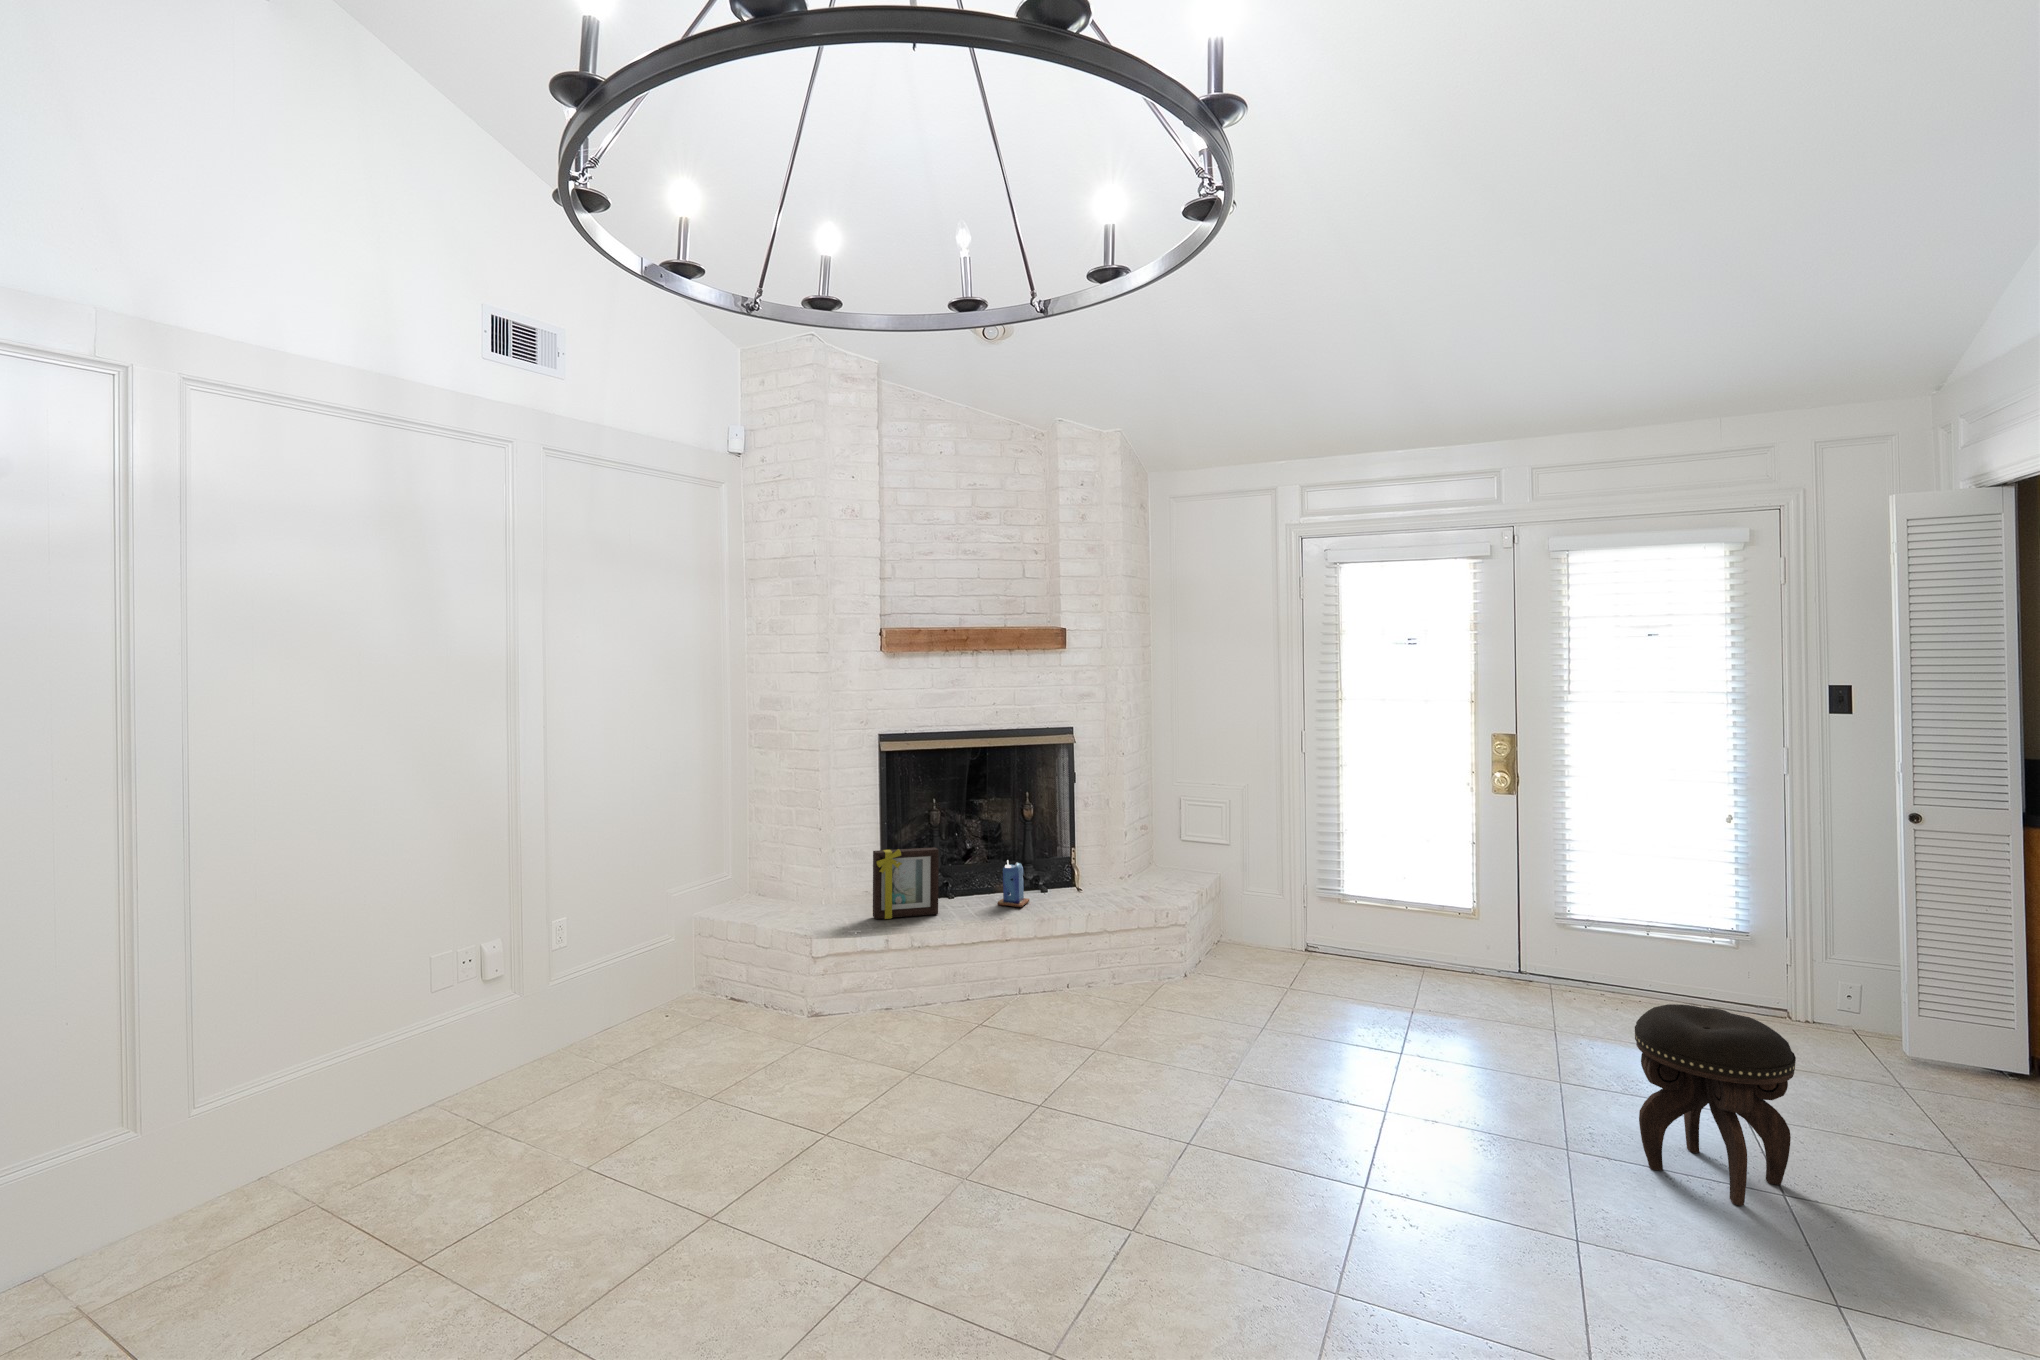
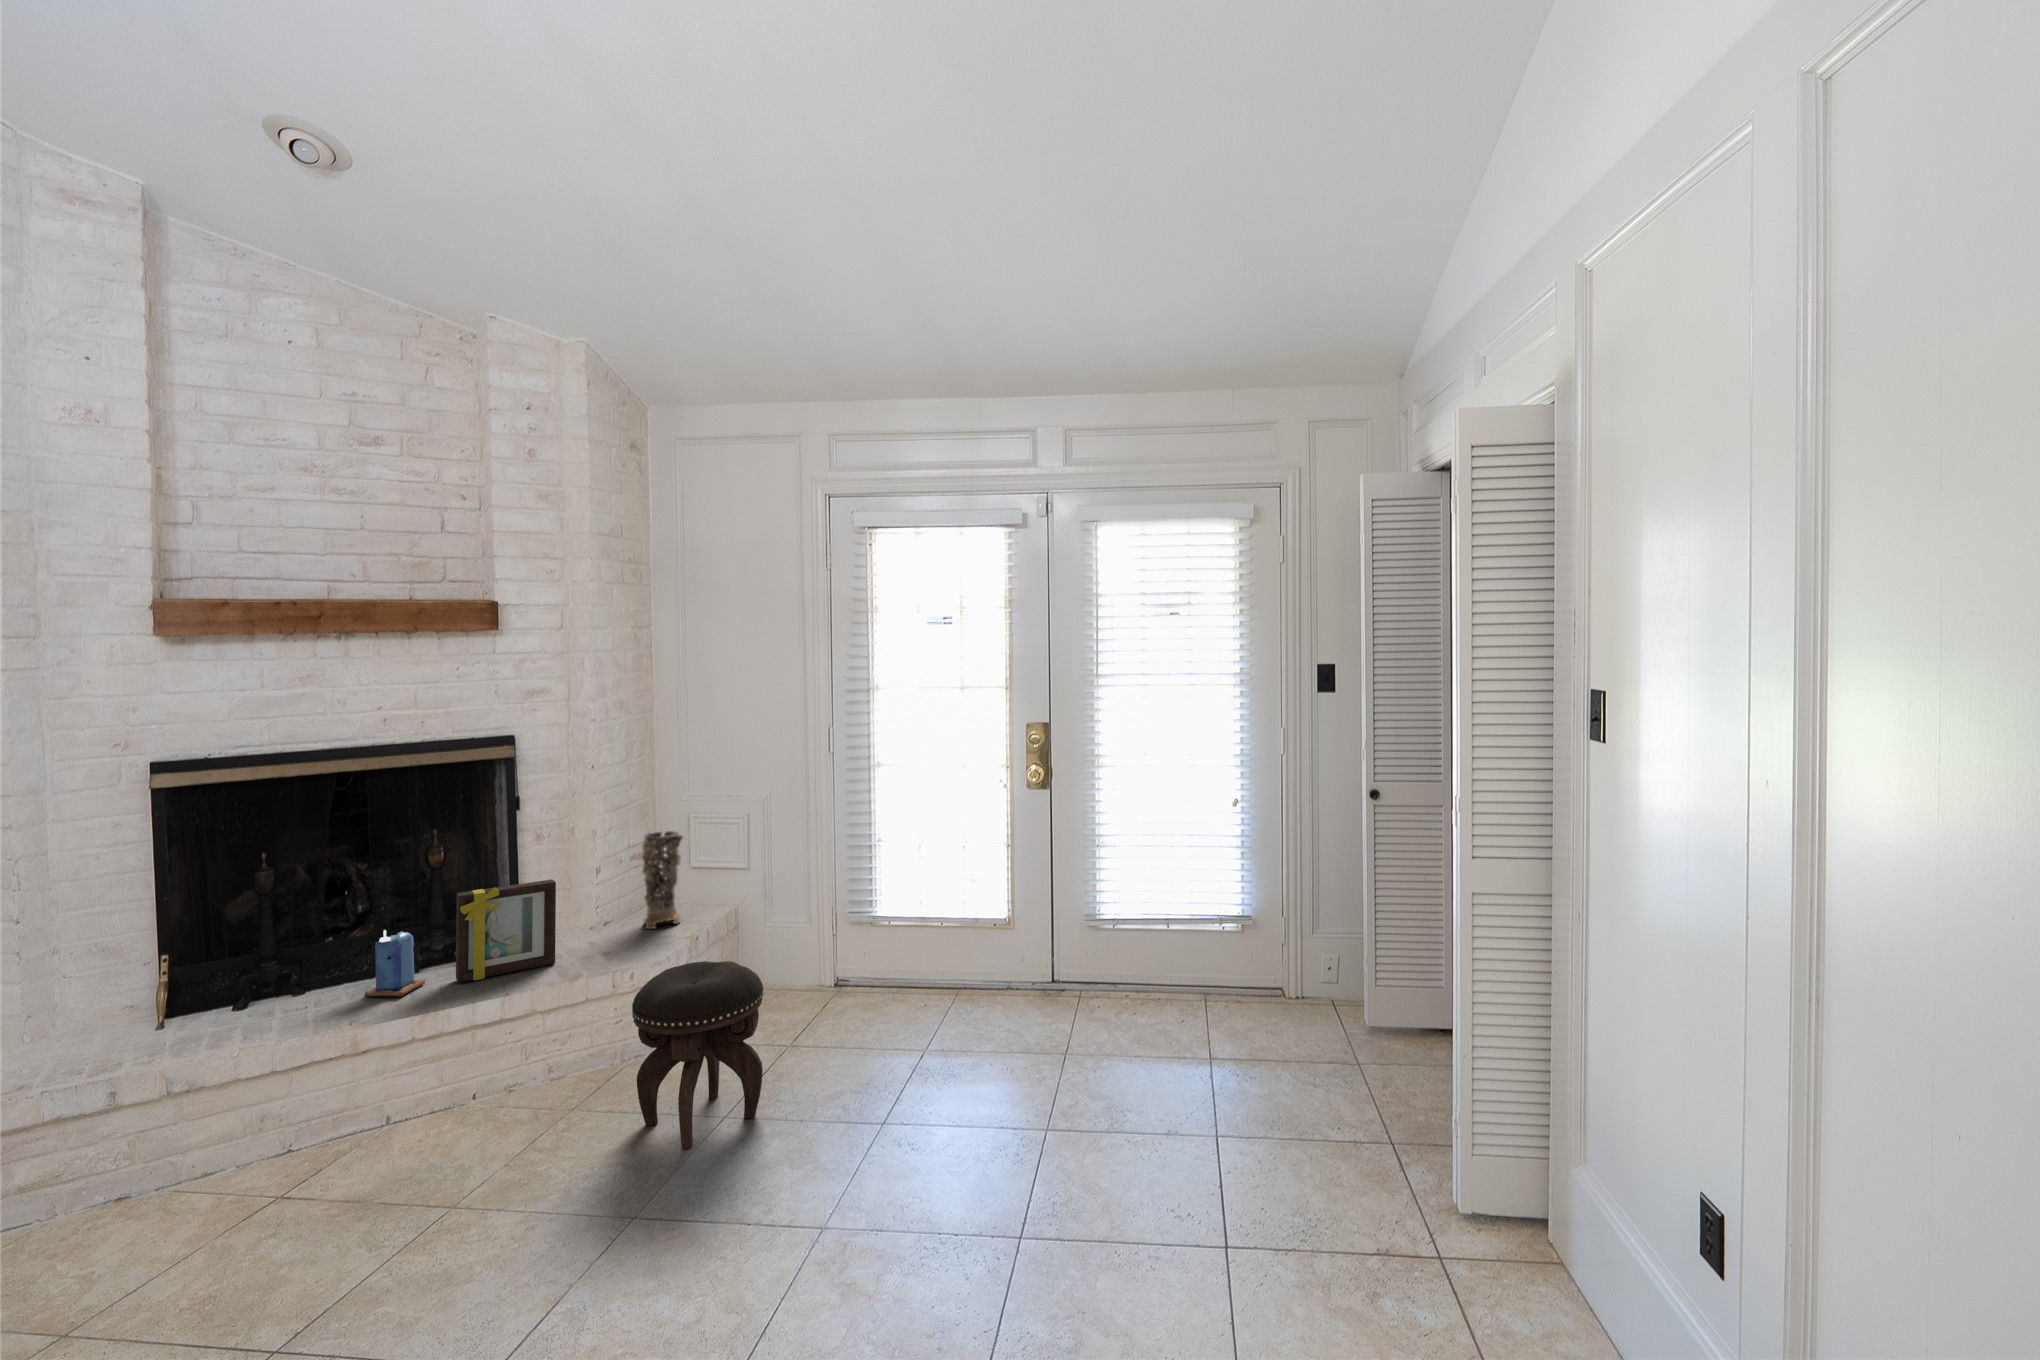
decorative vase: none [1154,808,1184,884] -> present [642,831,683,929]
picture frame: present [873,847,939,919] -> present [456,879,556,982]
footstool: present [1635,1004,1796,1206] -> present [632,961,763,1149]

